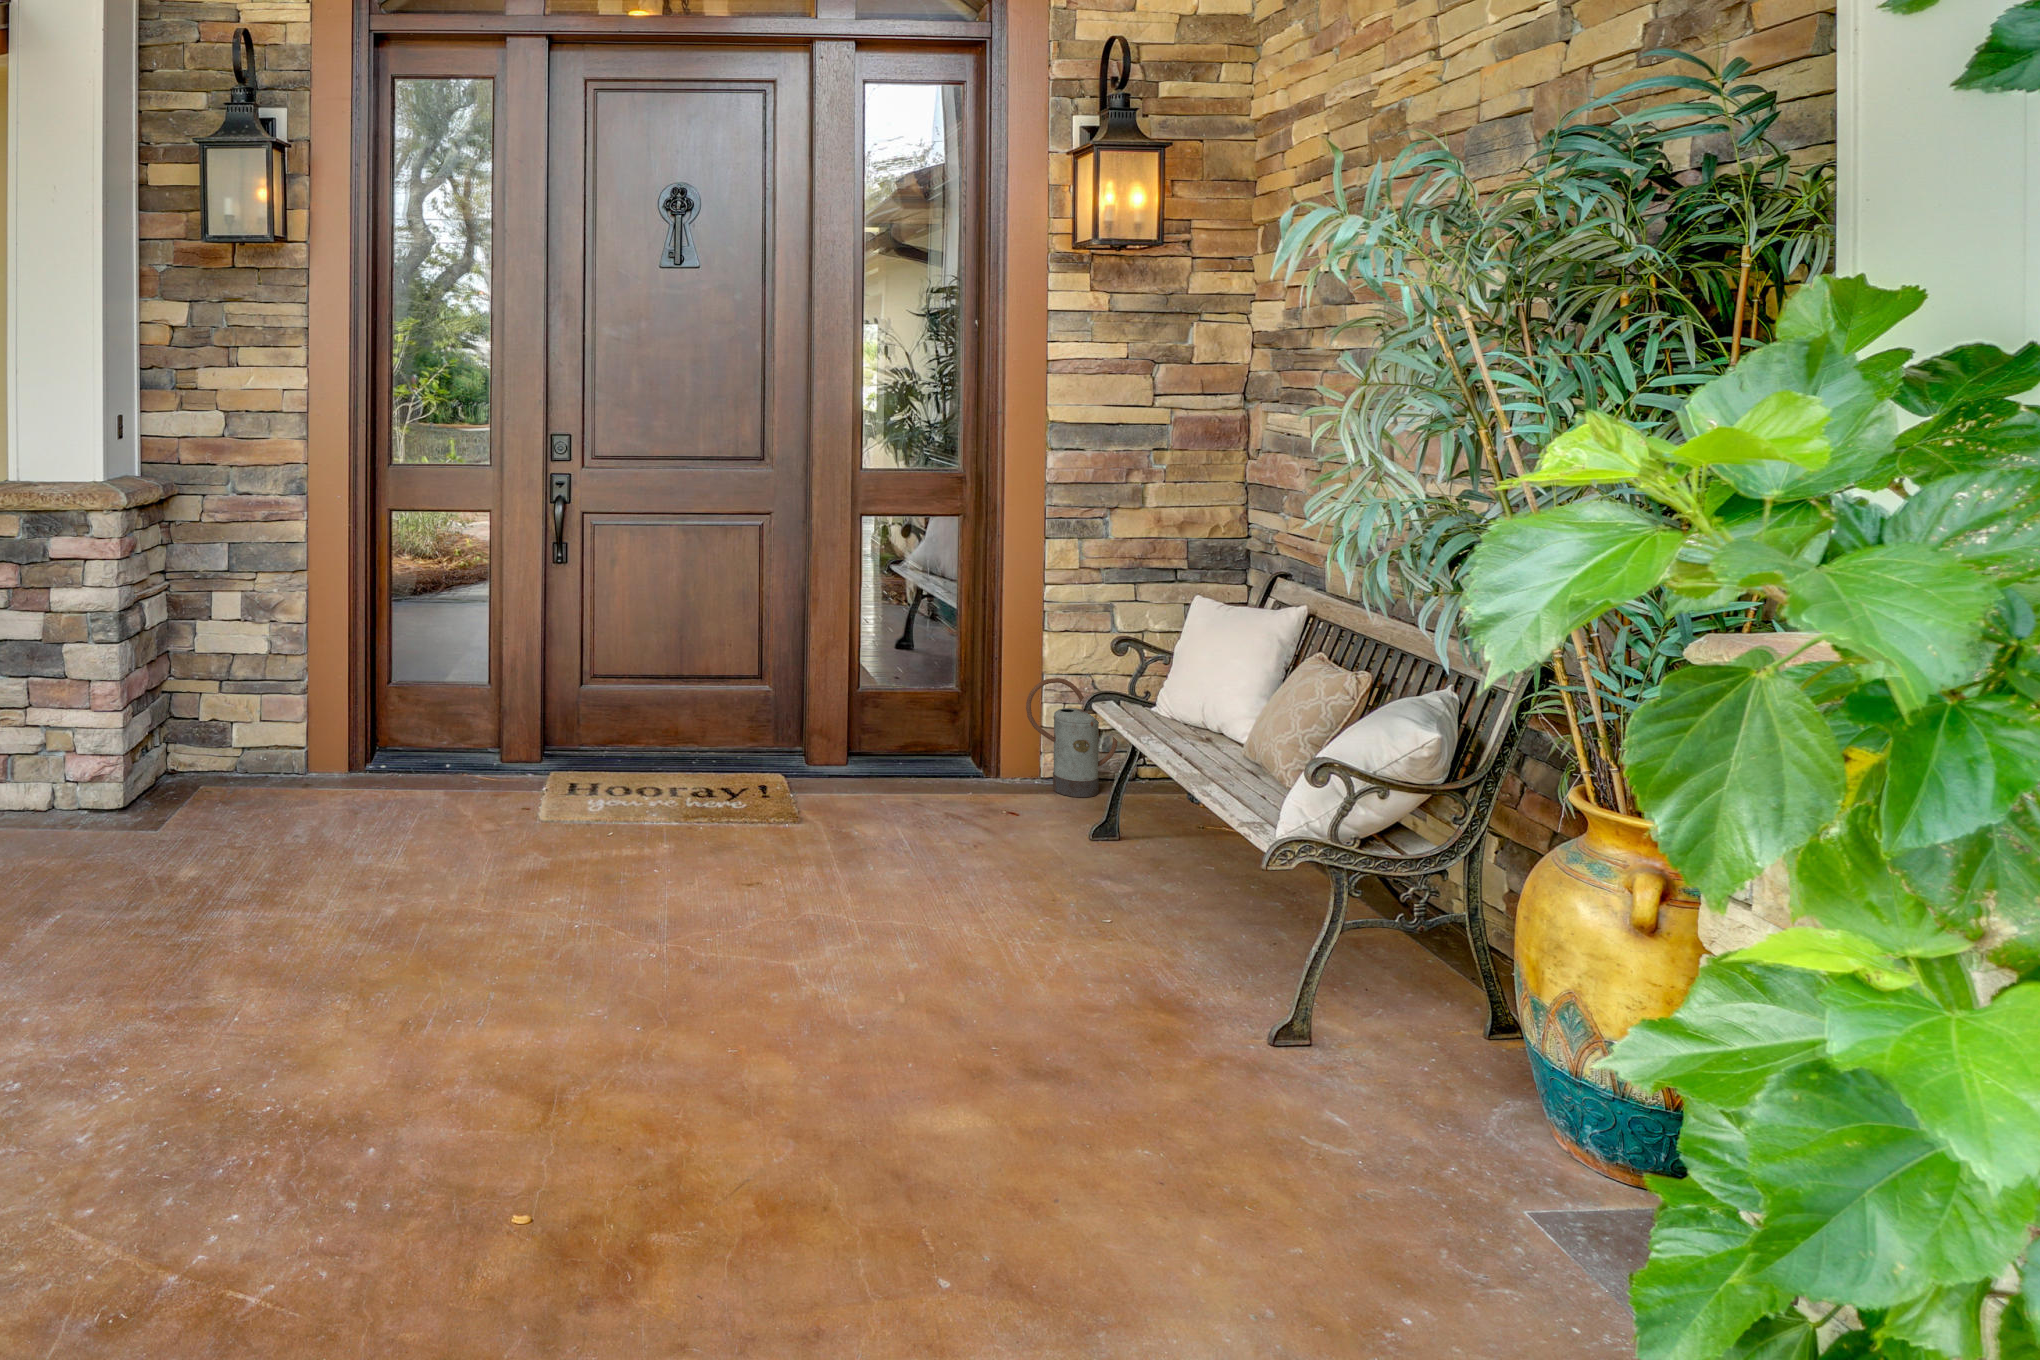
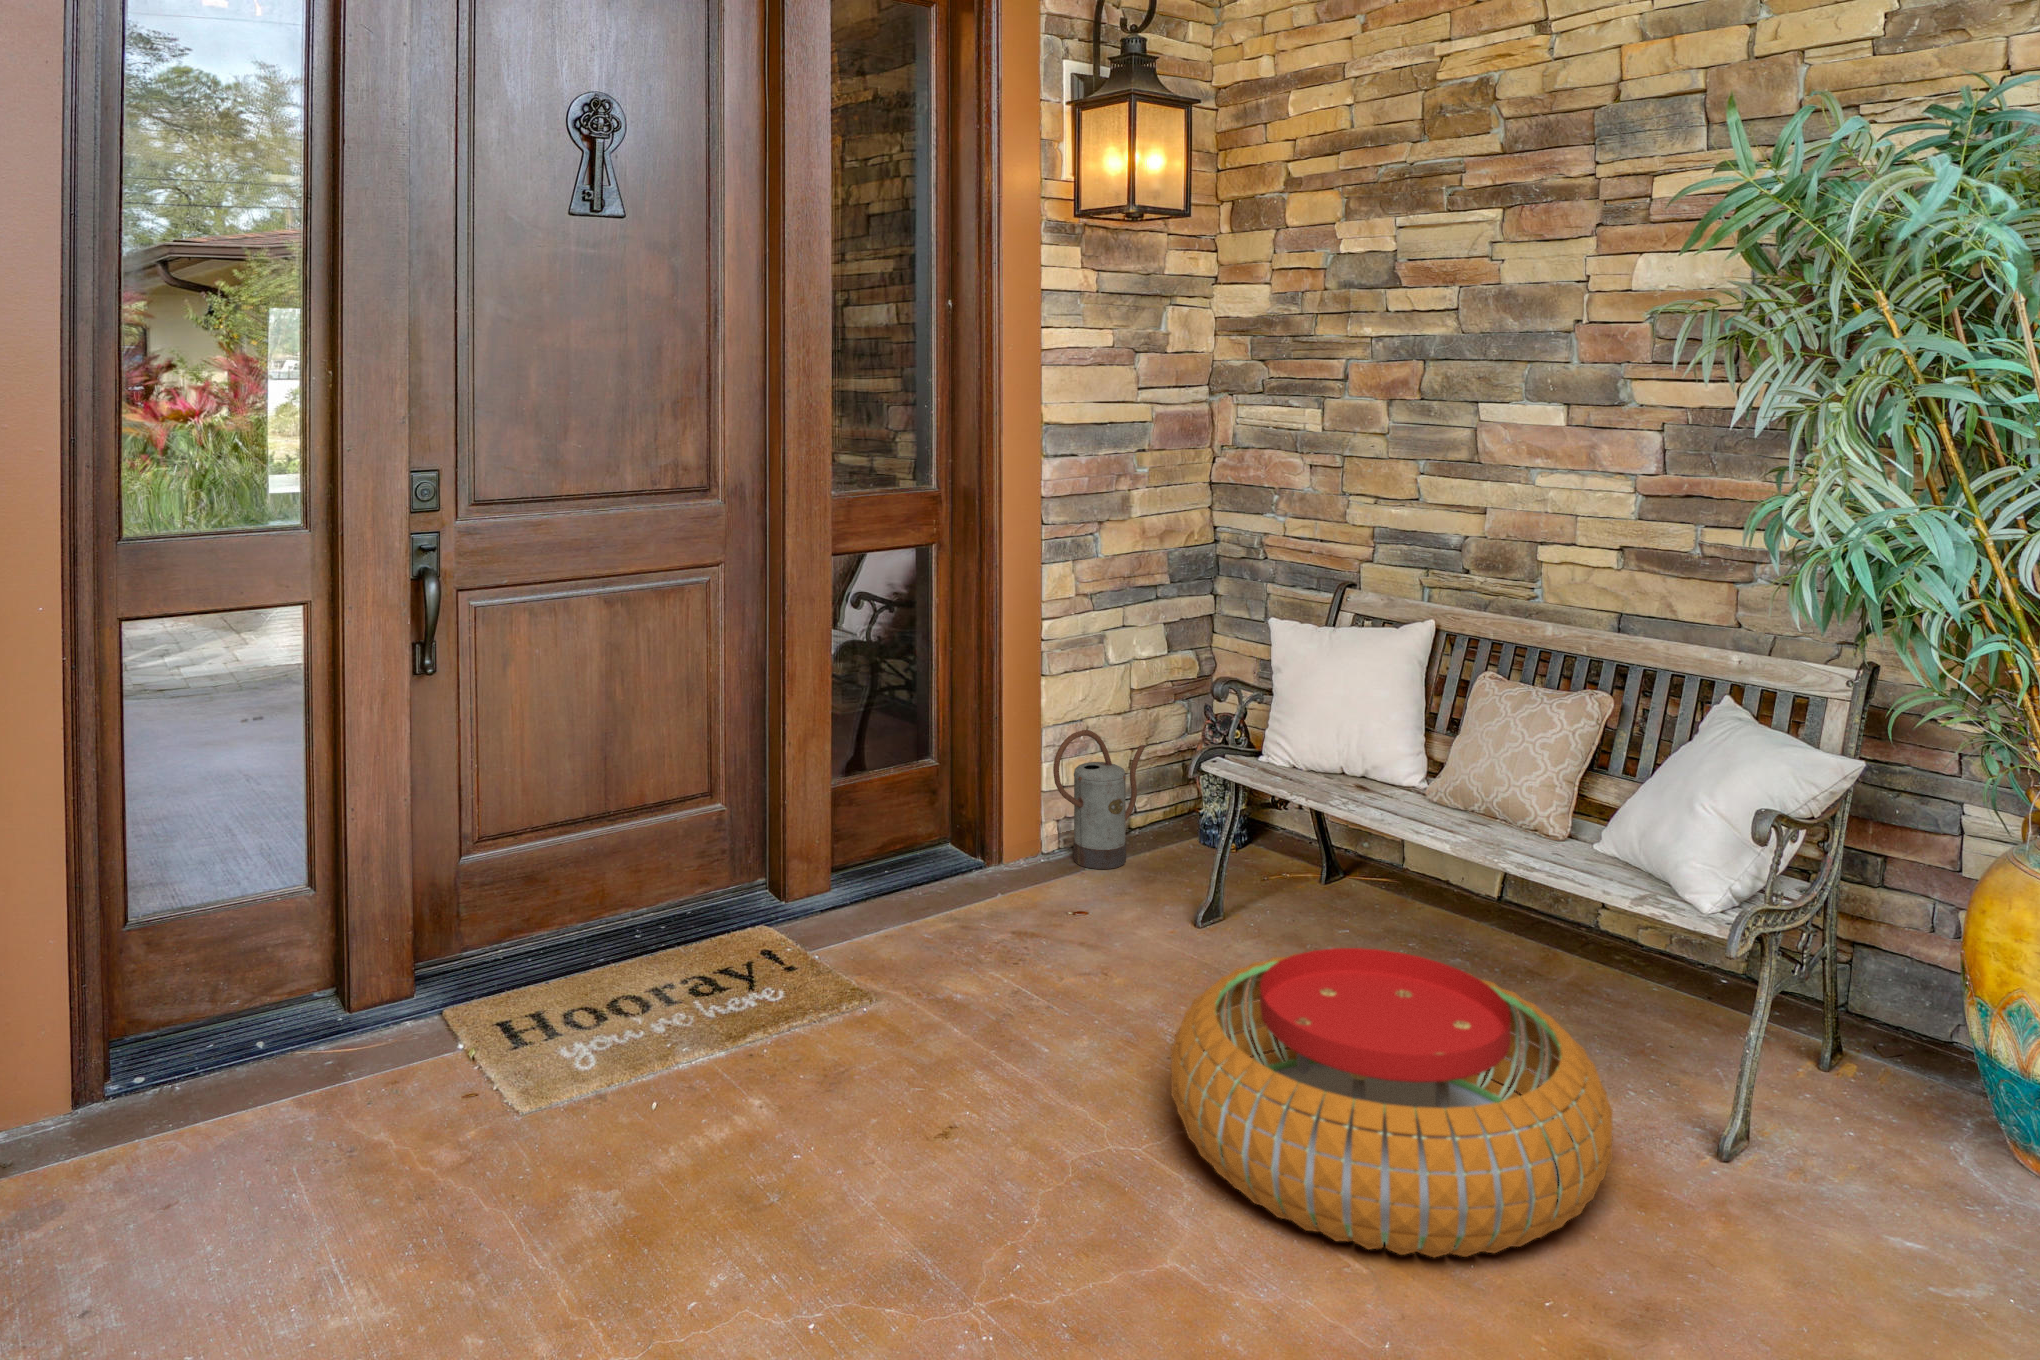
pouf: none [833,829,1164,1039] -> present [1171,948,1613,1257]

